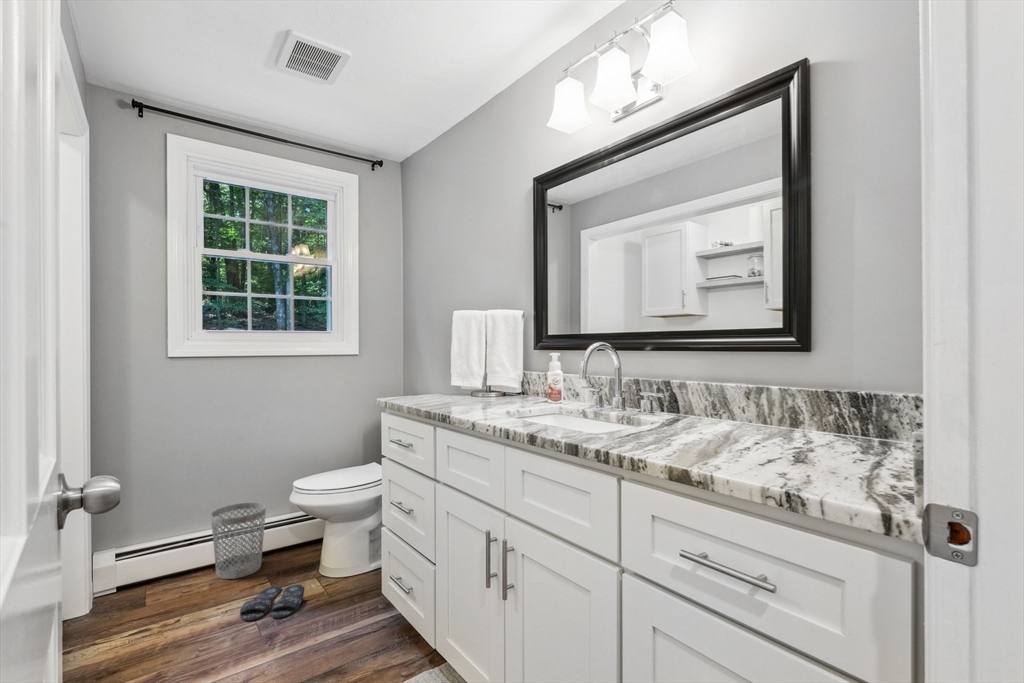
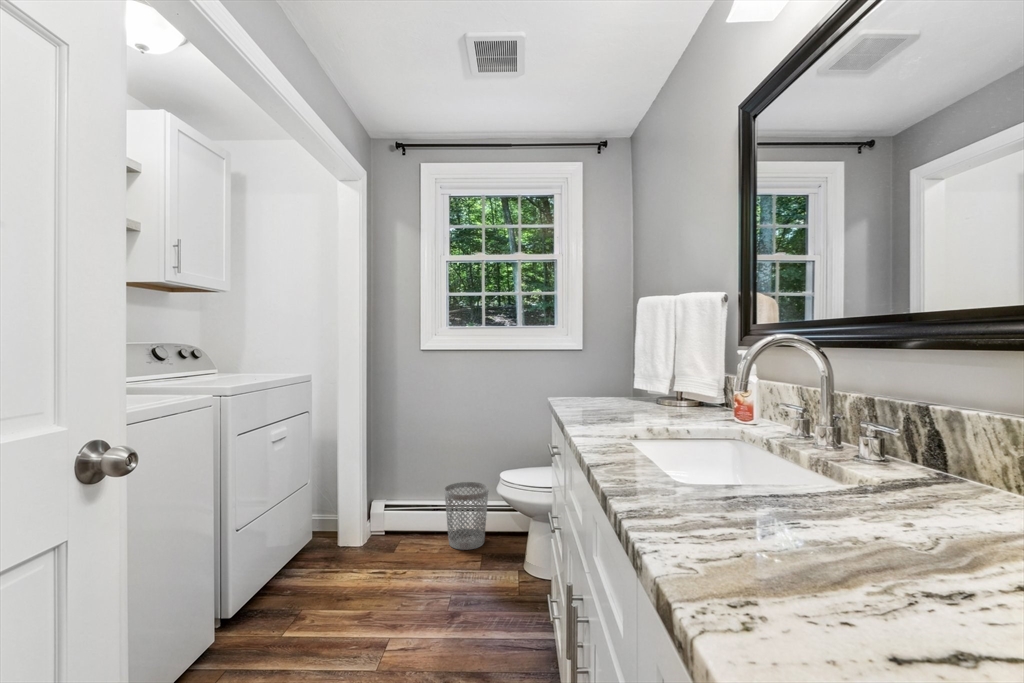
slippers: present [240,585,304,621] -> none [443,567,504,600]

